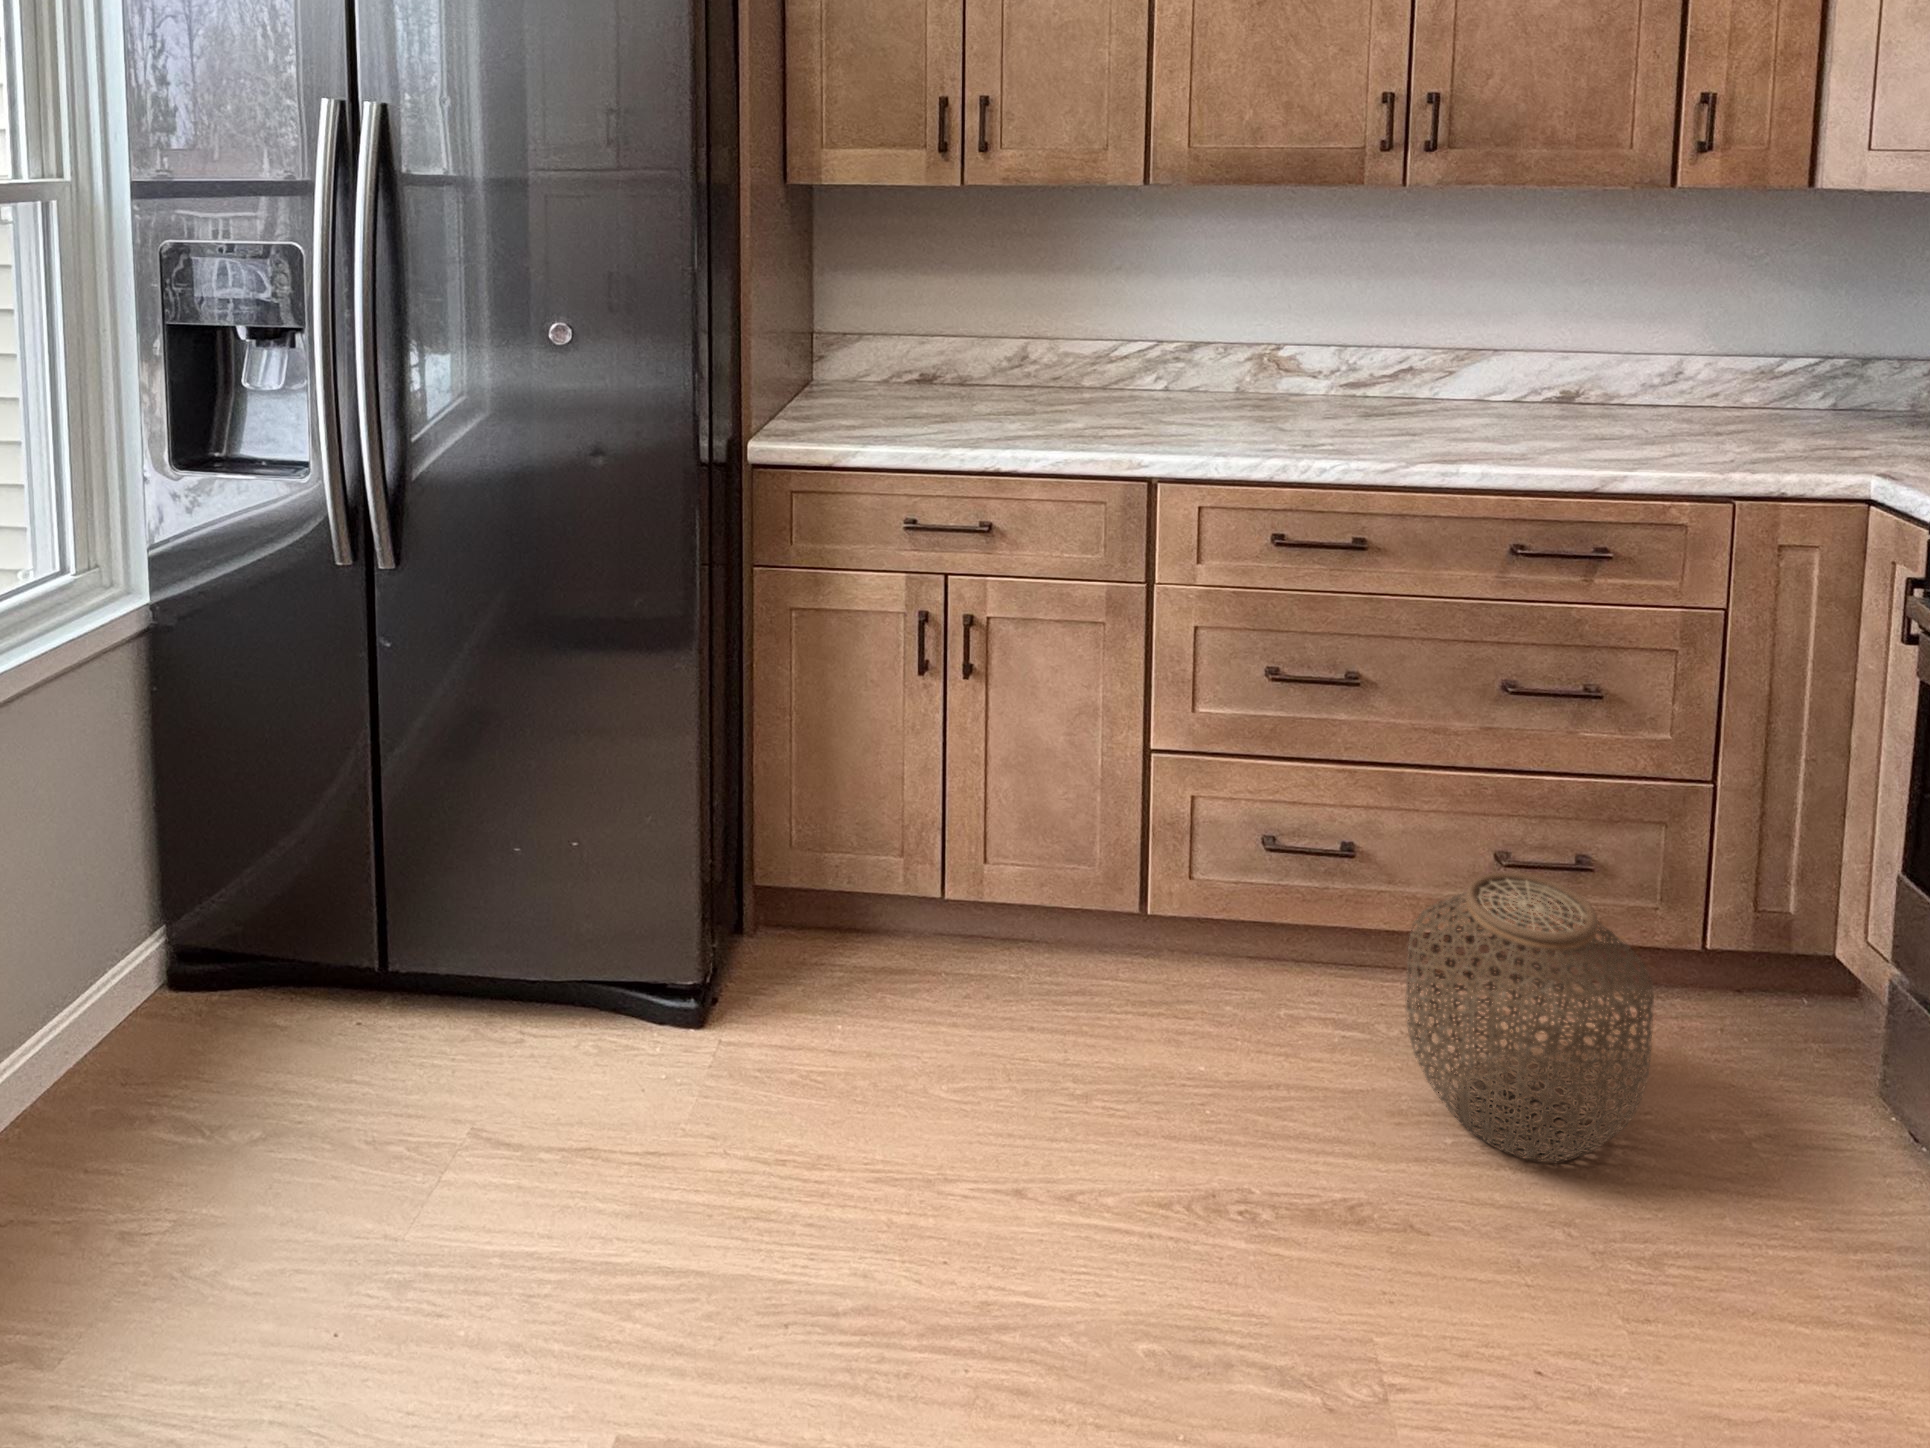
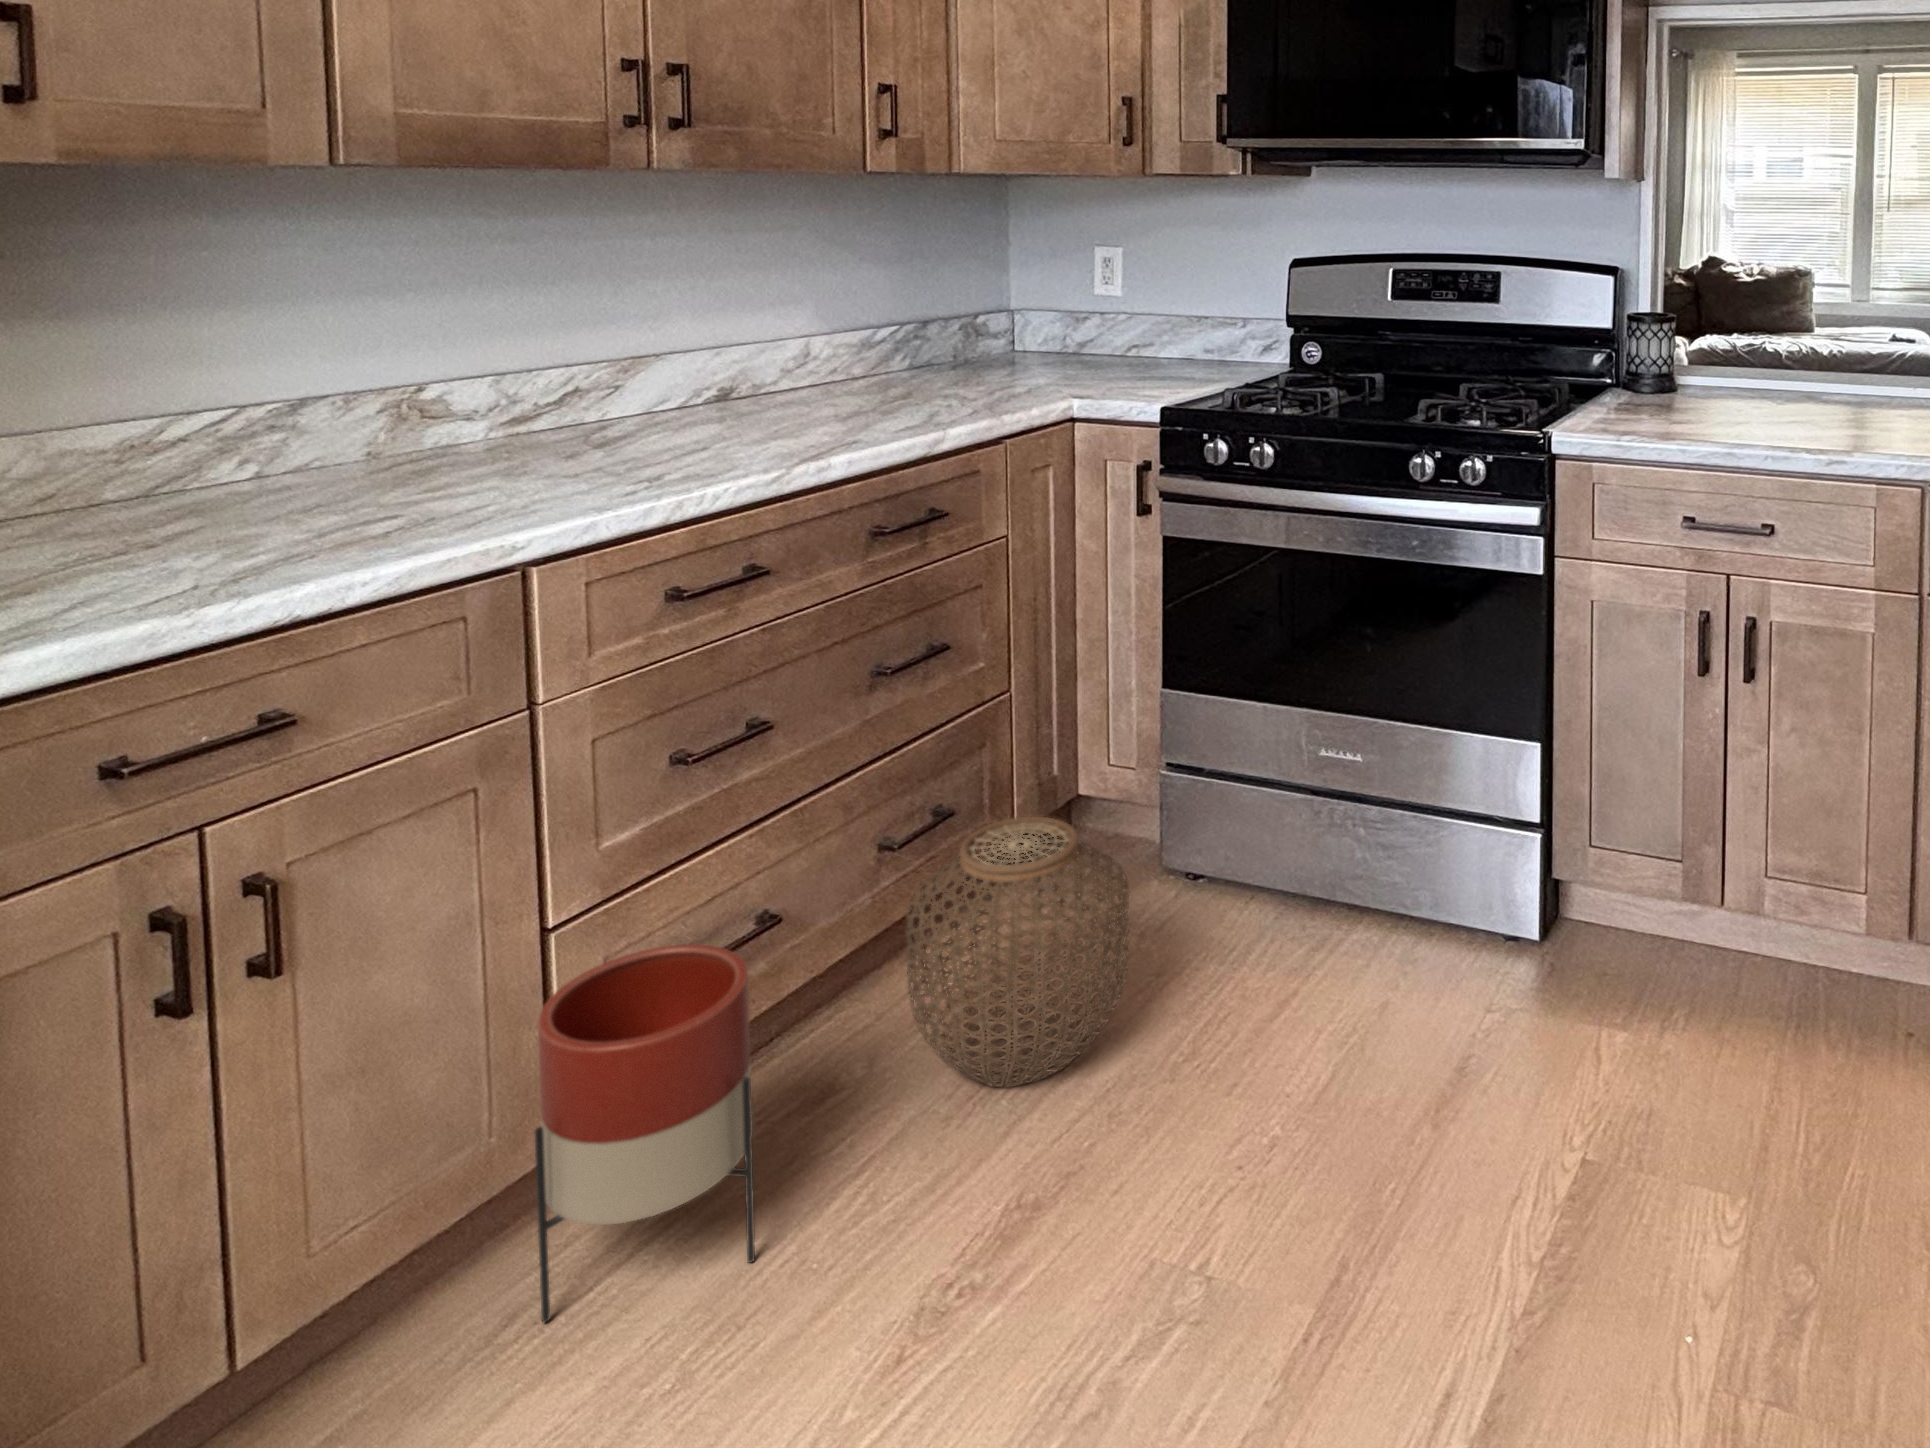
planter: none [1089,790,1243,1072] -> present [535,944,755,1323]

